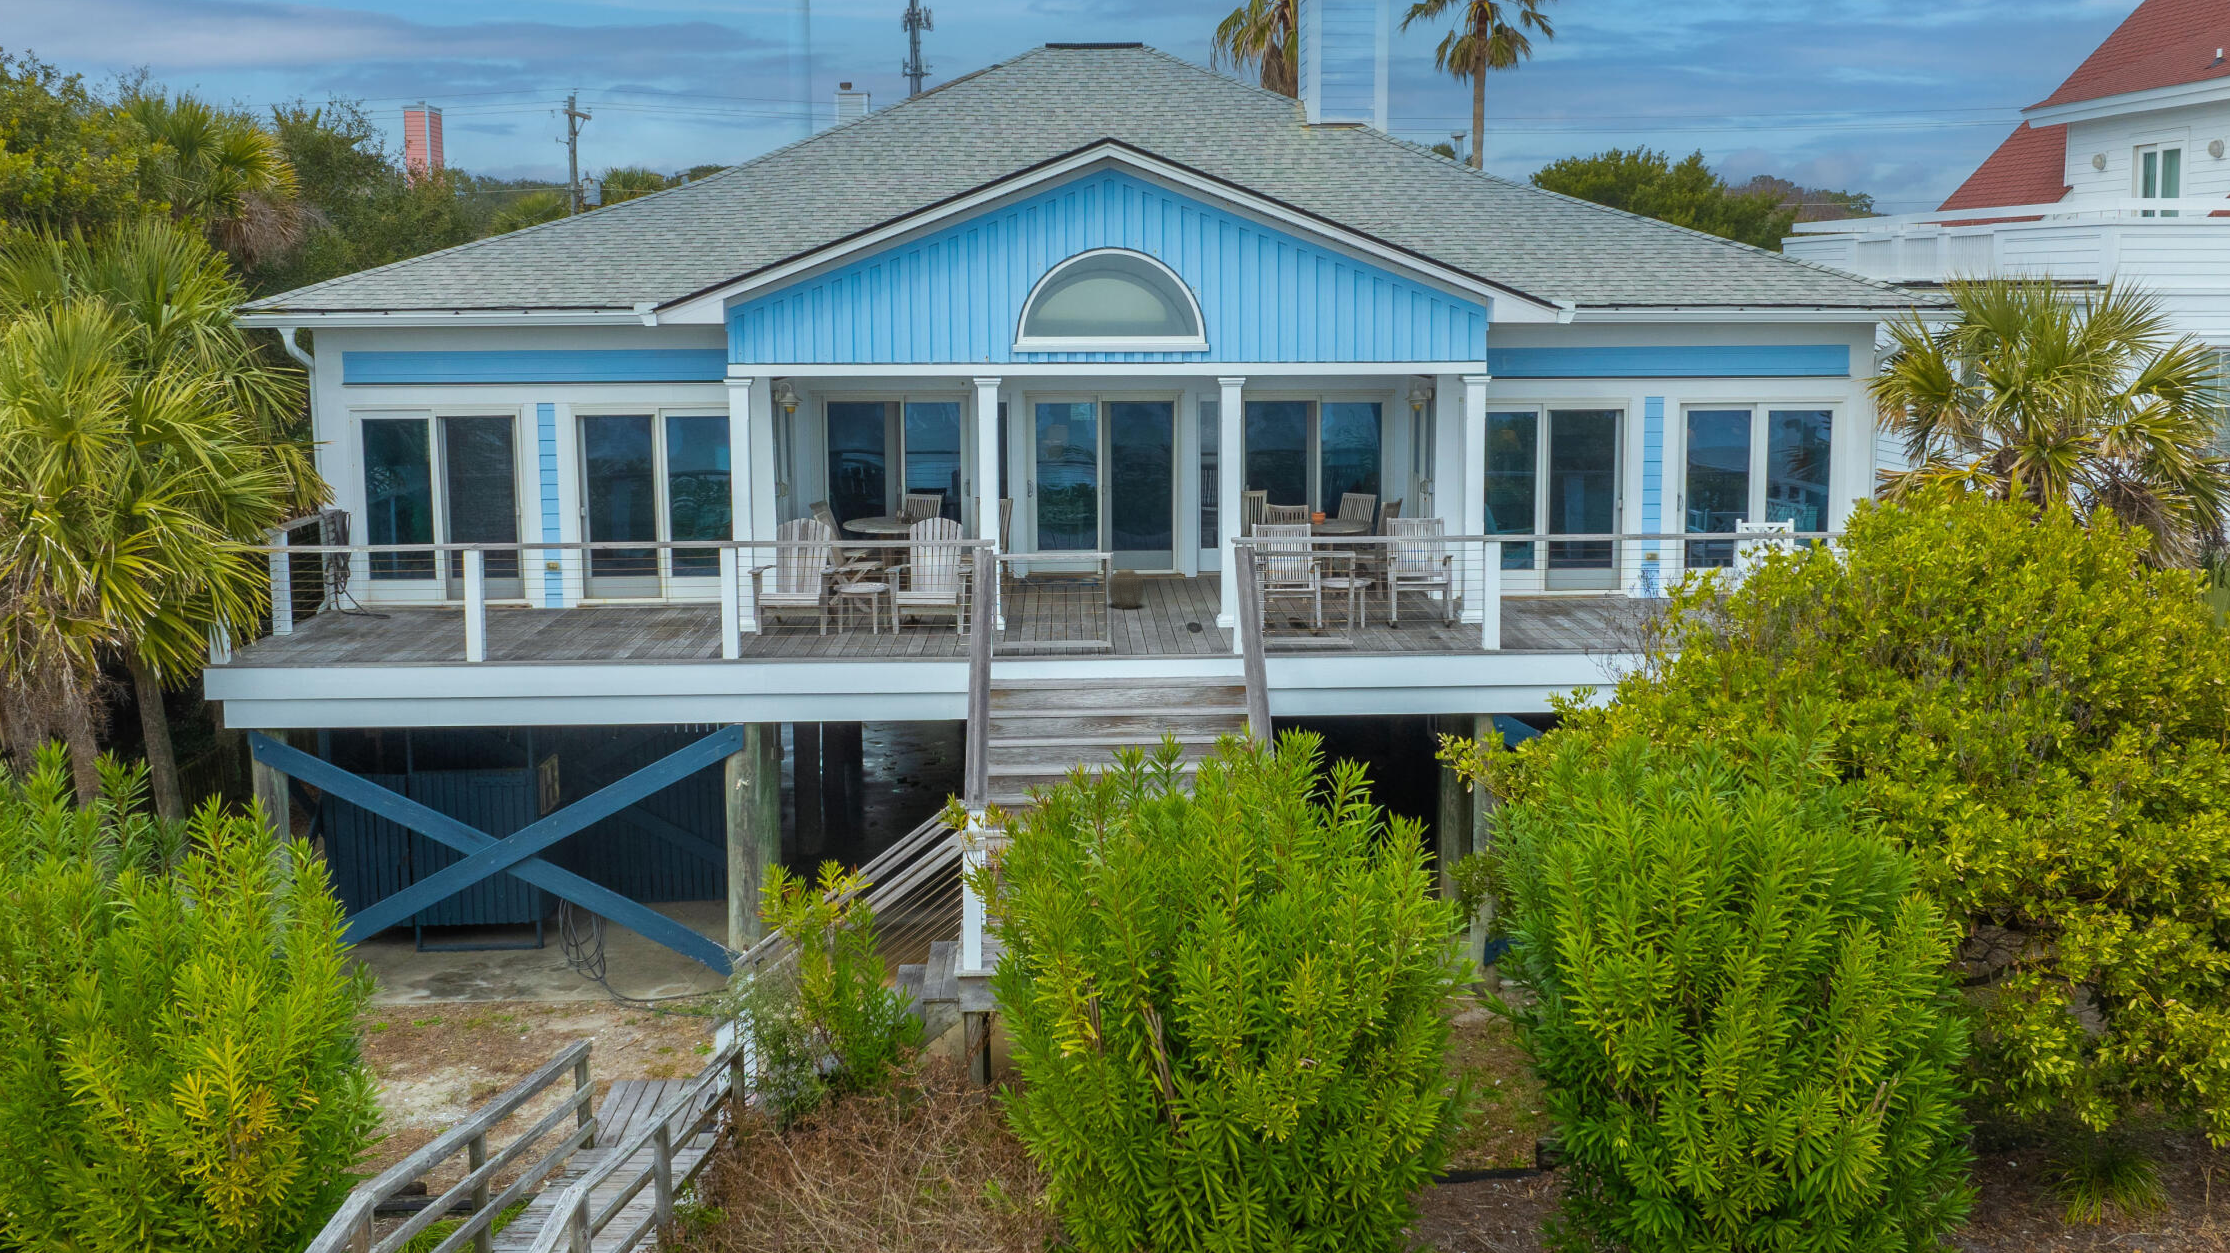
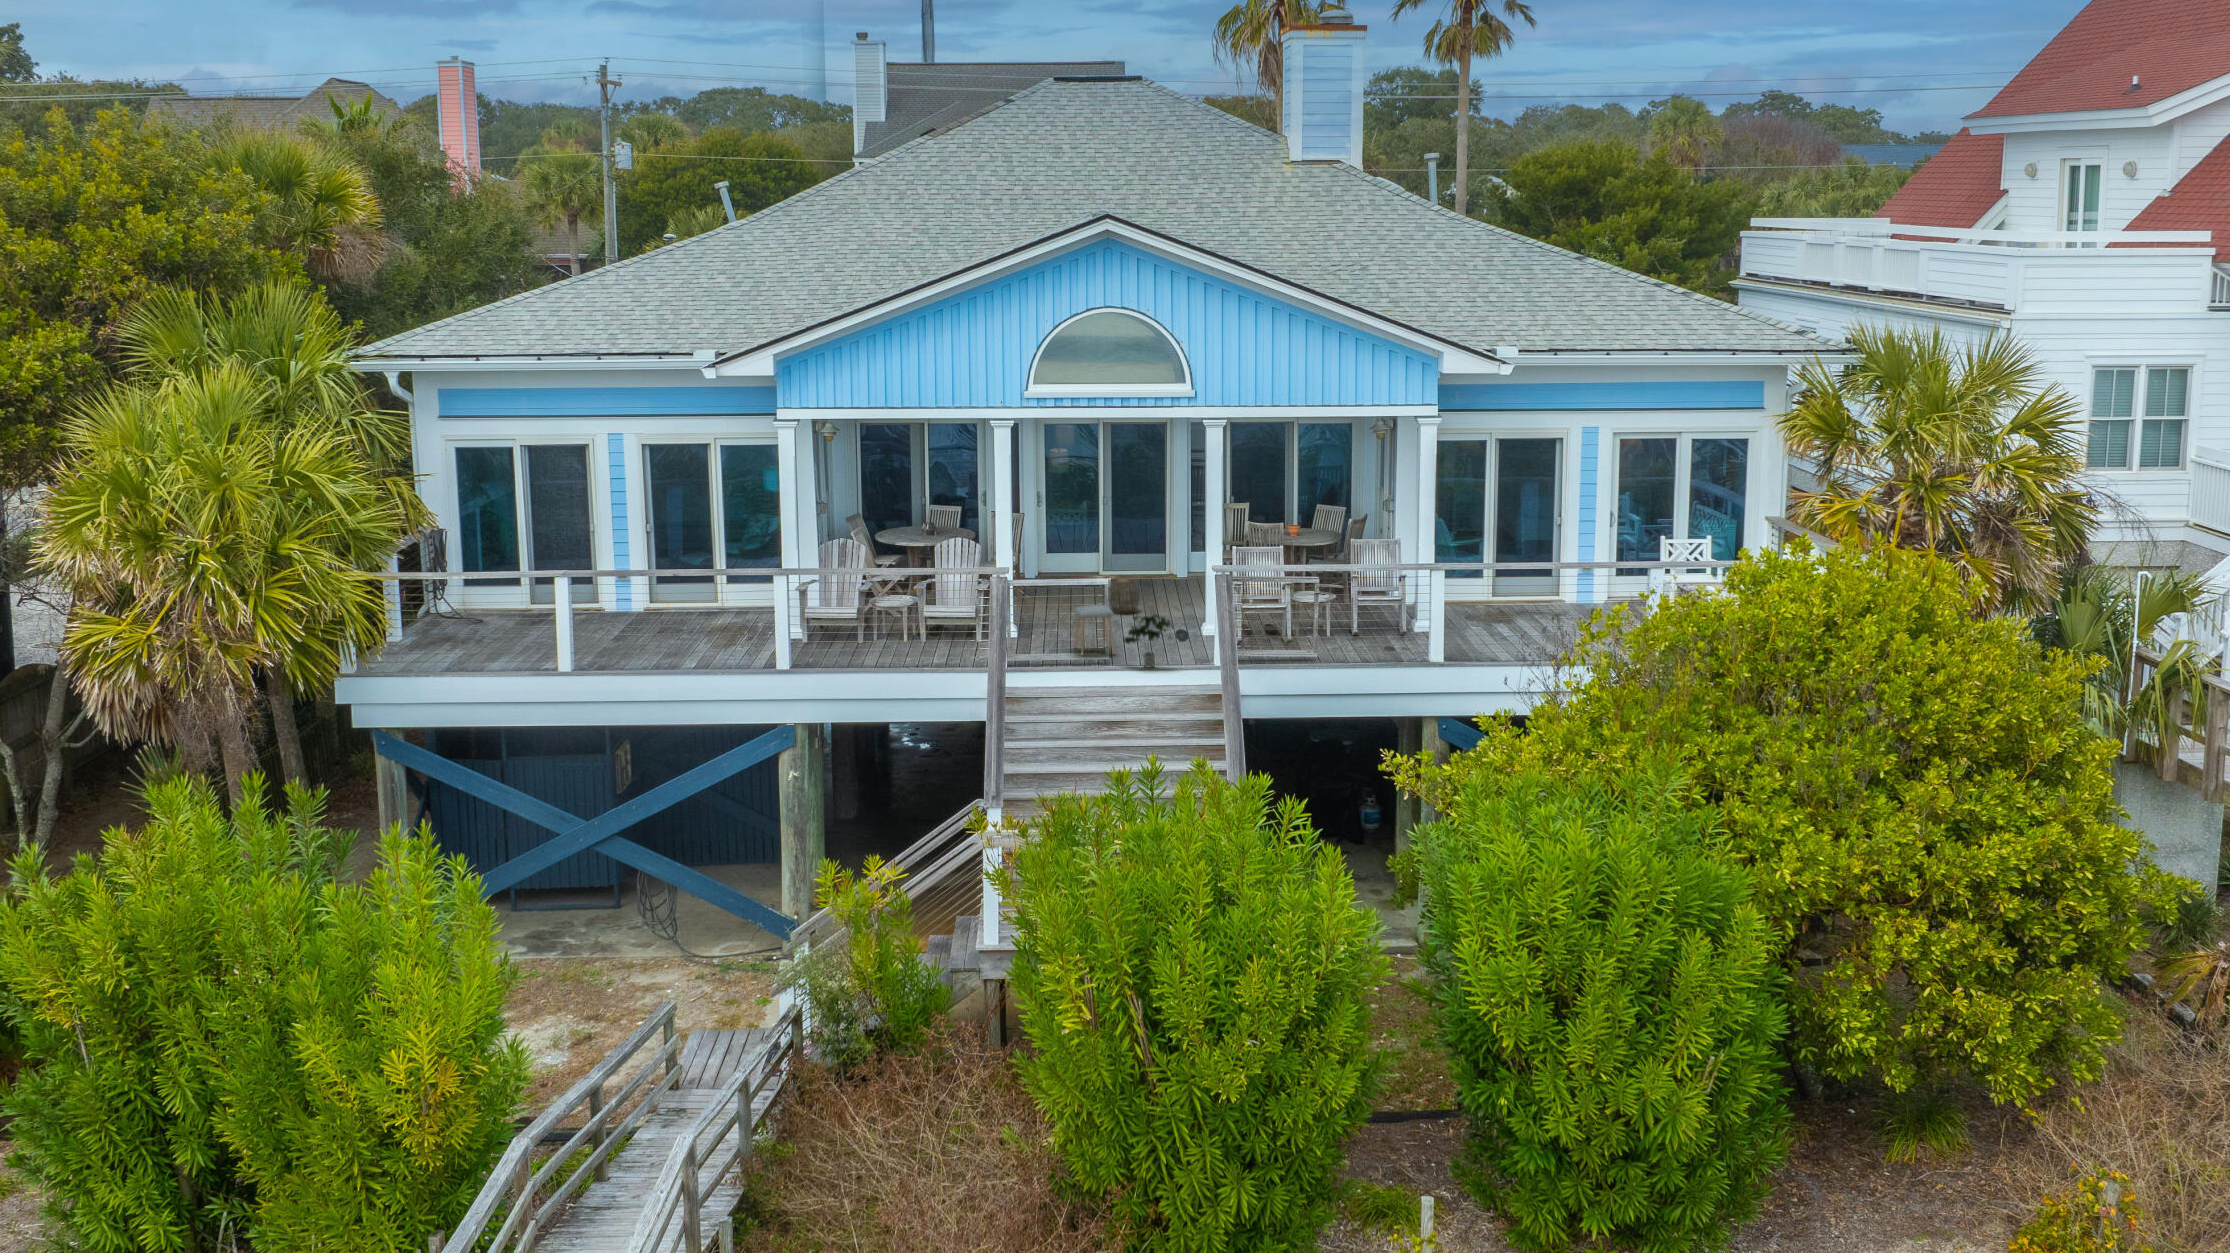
stool: none [1070,591,1117,649] -> present [1074,605,1116,655]
potted plant: none [1126,599,1183,660] -> present [1124,614,1171,667]

